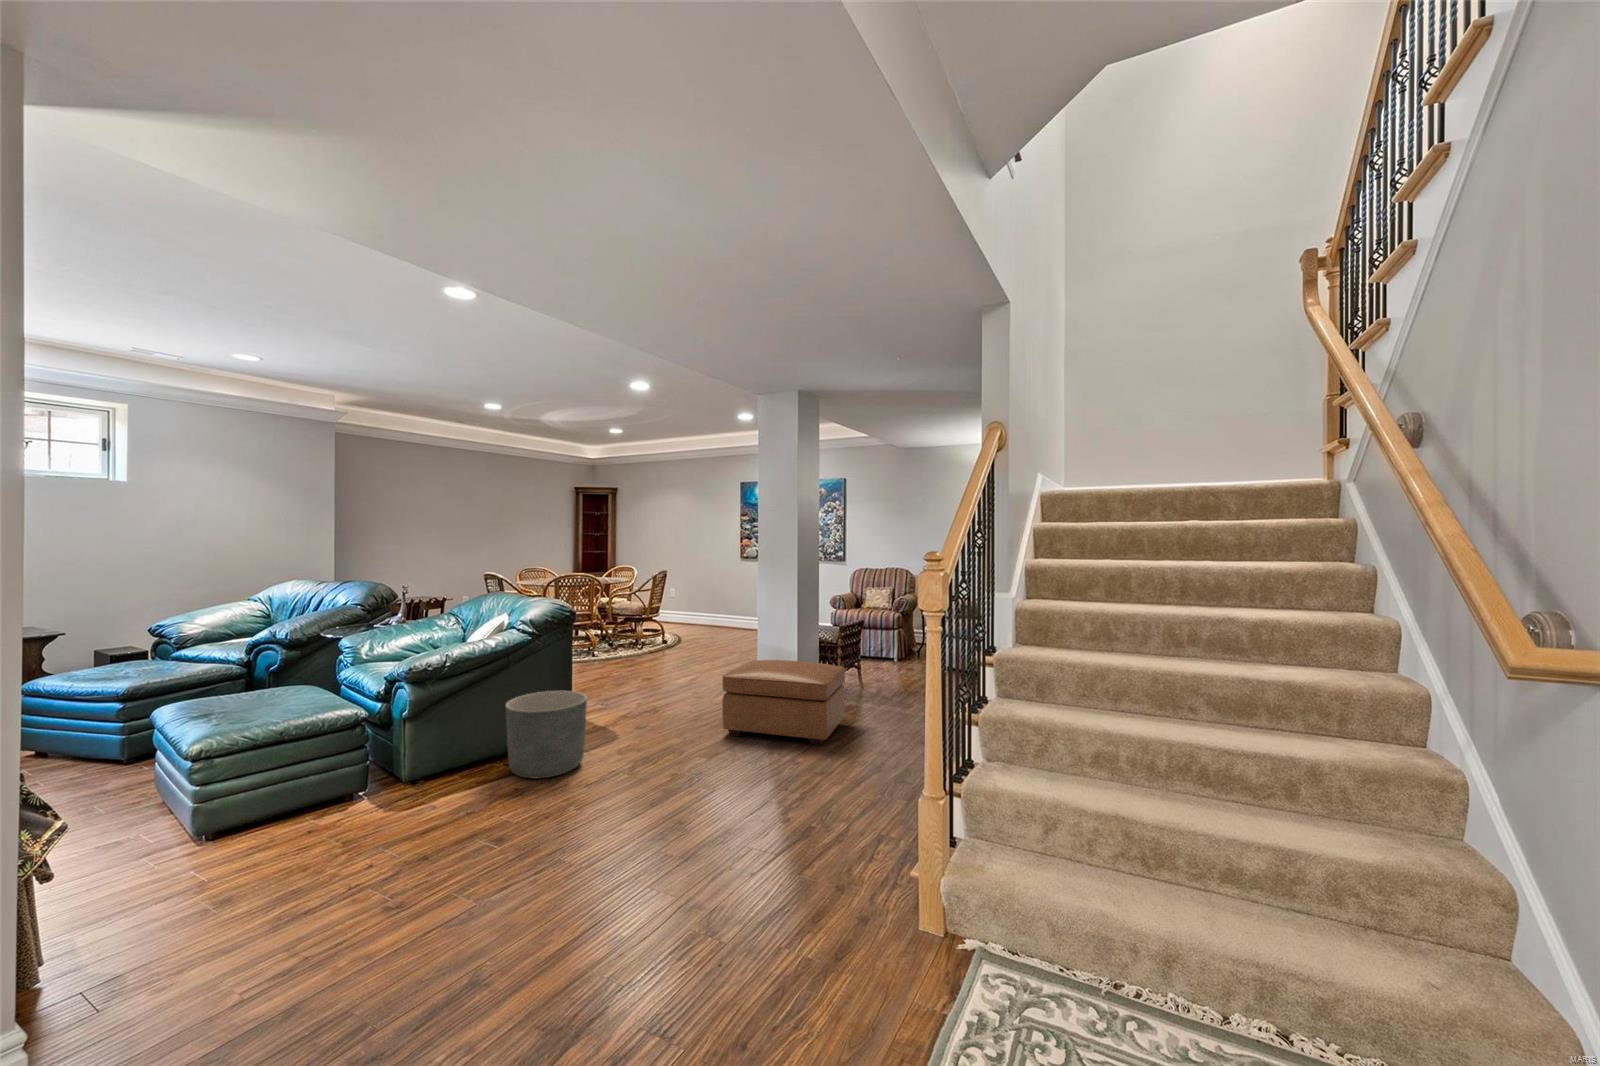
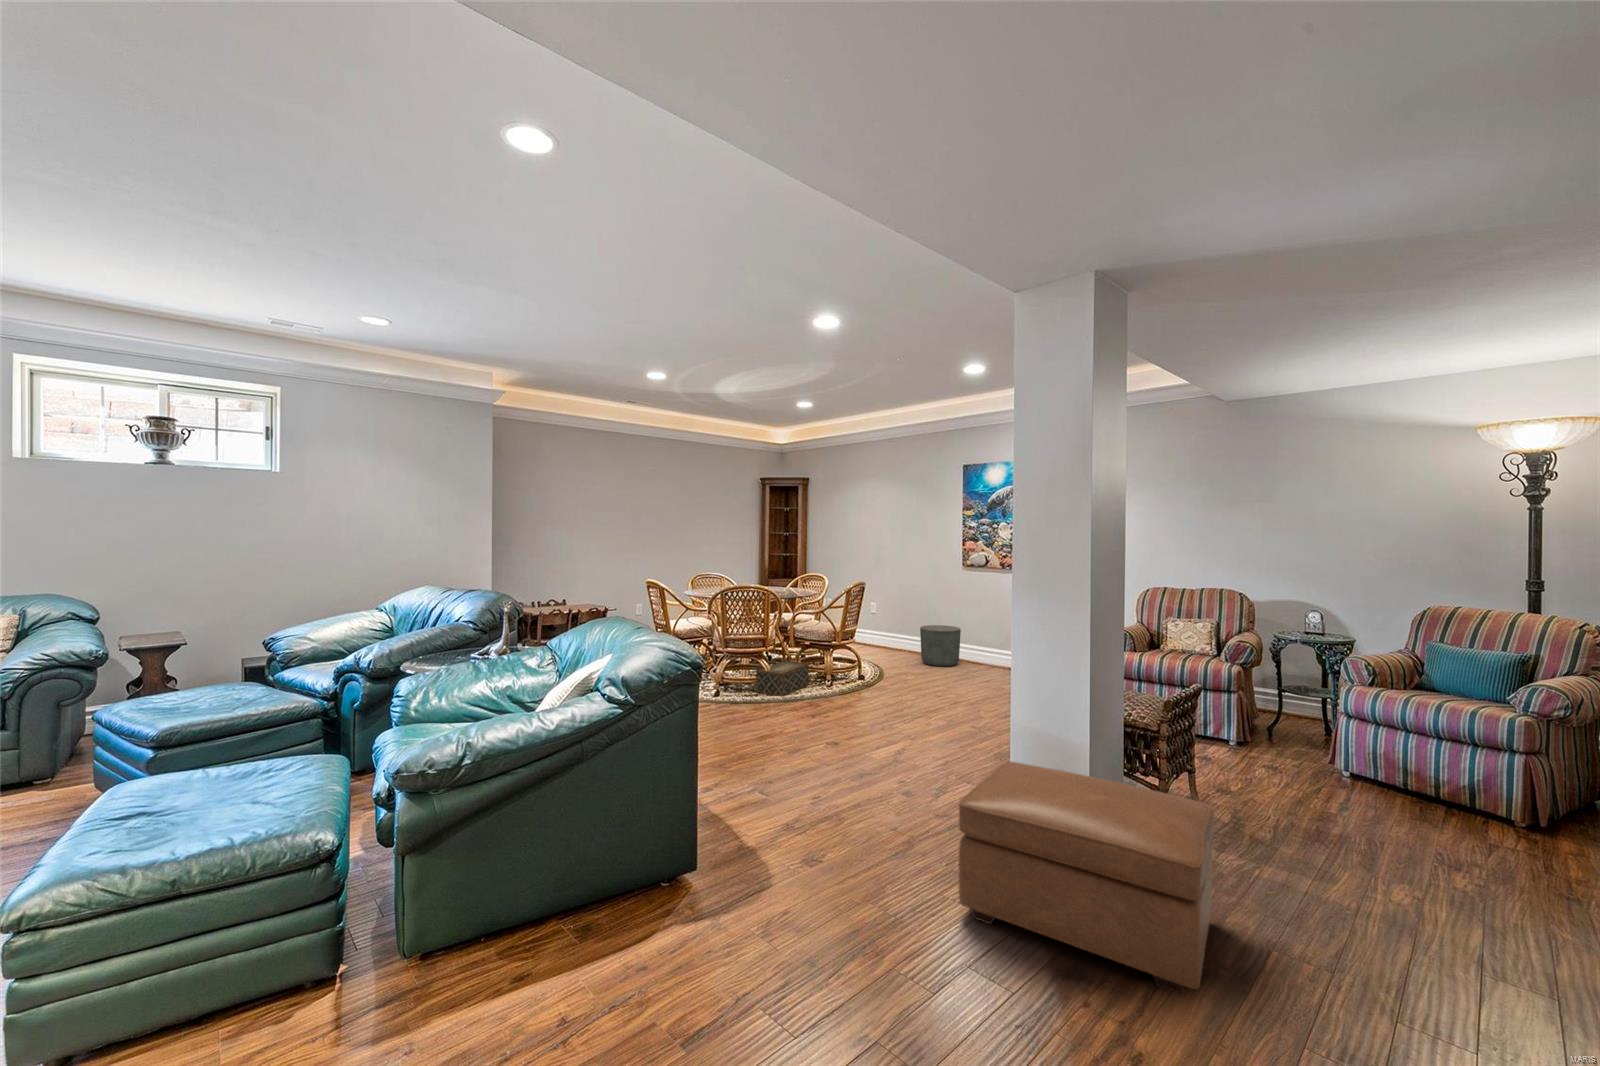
woven basket: none [584,632,625,657] -> present [756,661,809,696]
planter: present [506,691,587,778] -> present [920,625,961,666]

